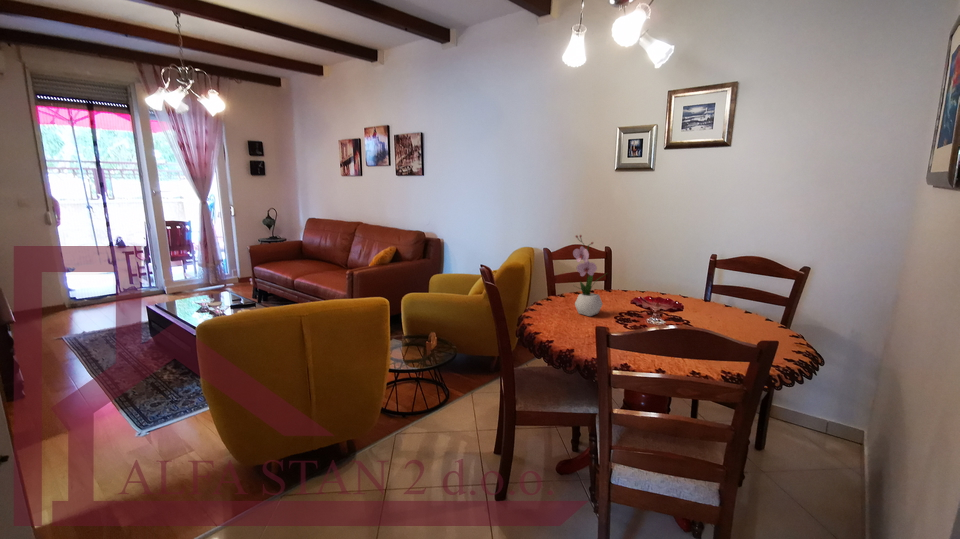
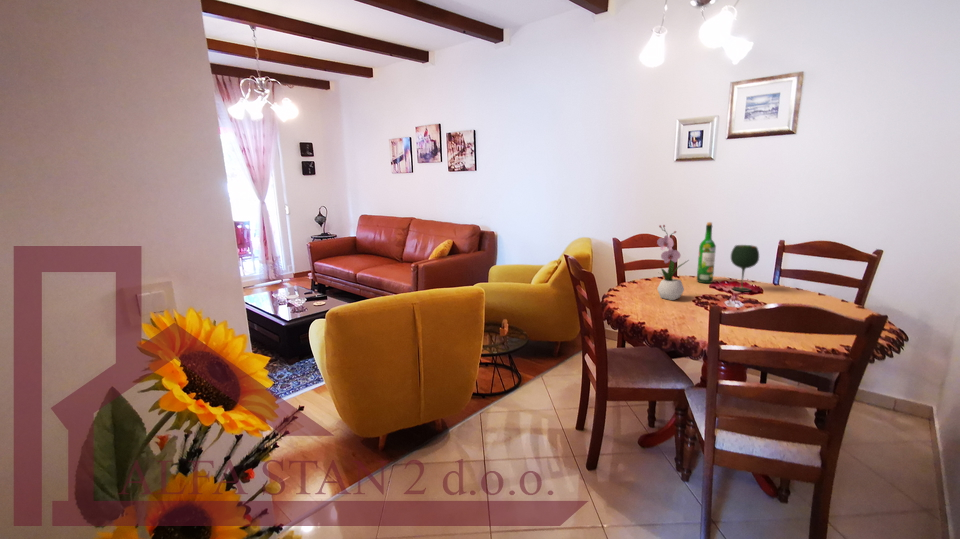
wine bottle: none [624,234,643,298] -> present [697,222,716,283]
wine glass: none [655,258,683,308] -> present [731,245,759,291]

